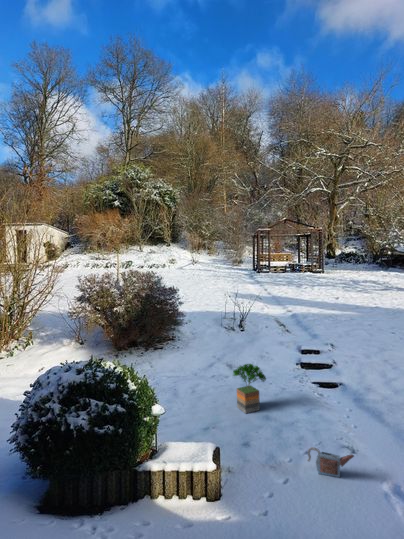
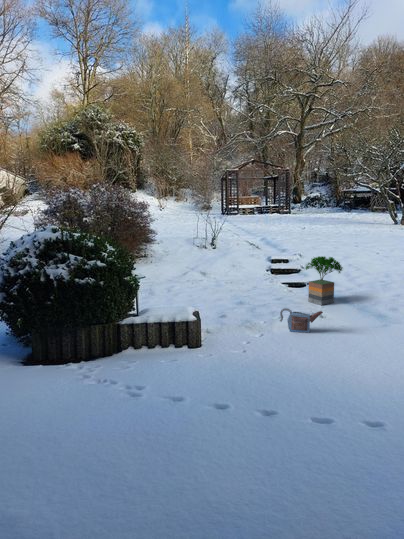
potted tree: present [233,364,266,413] -> present [306,256,343,305]

